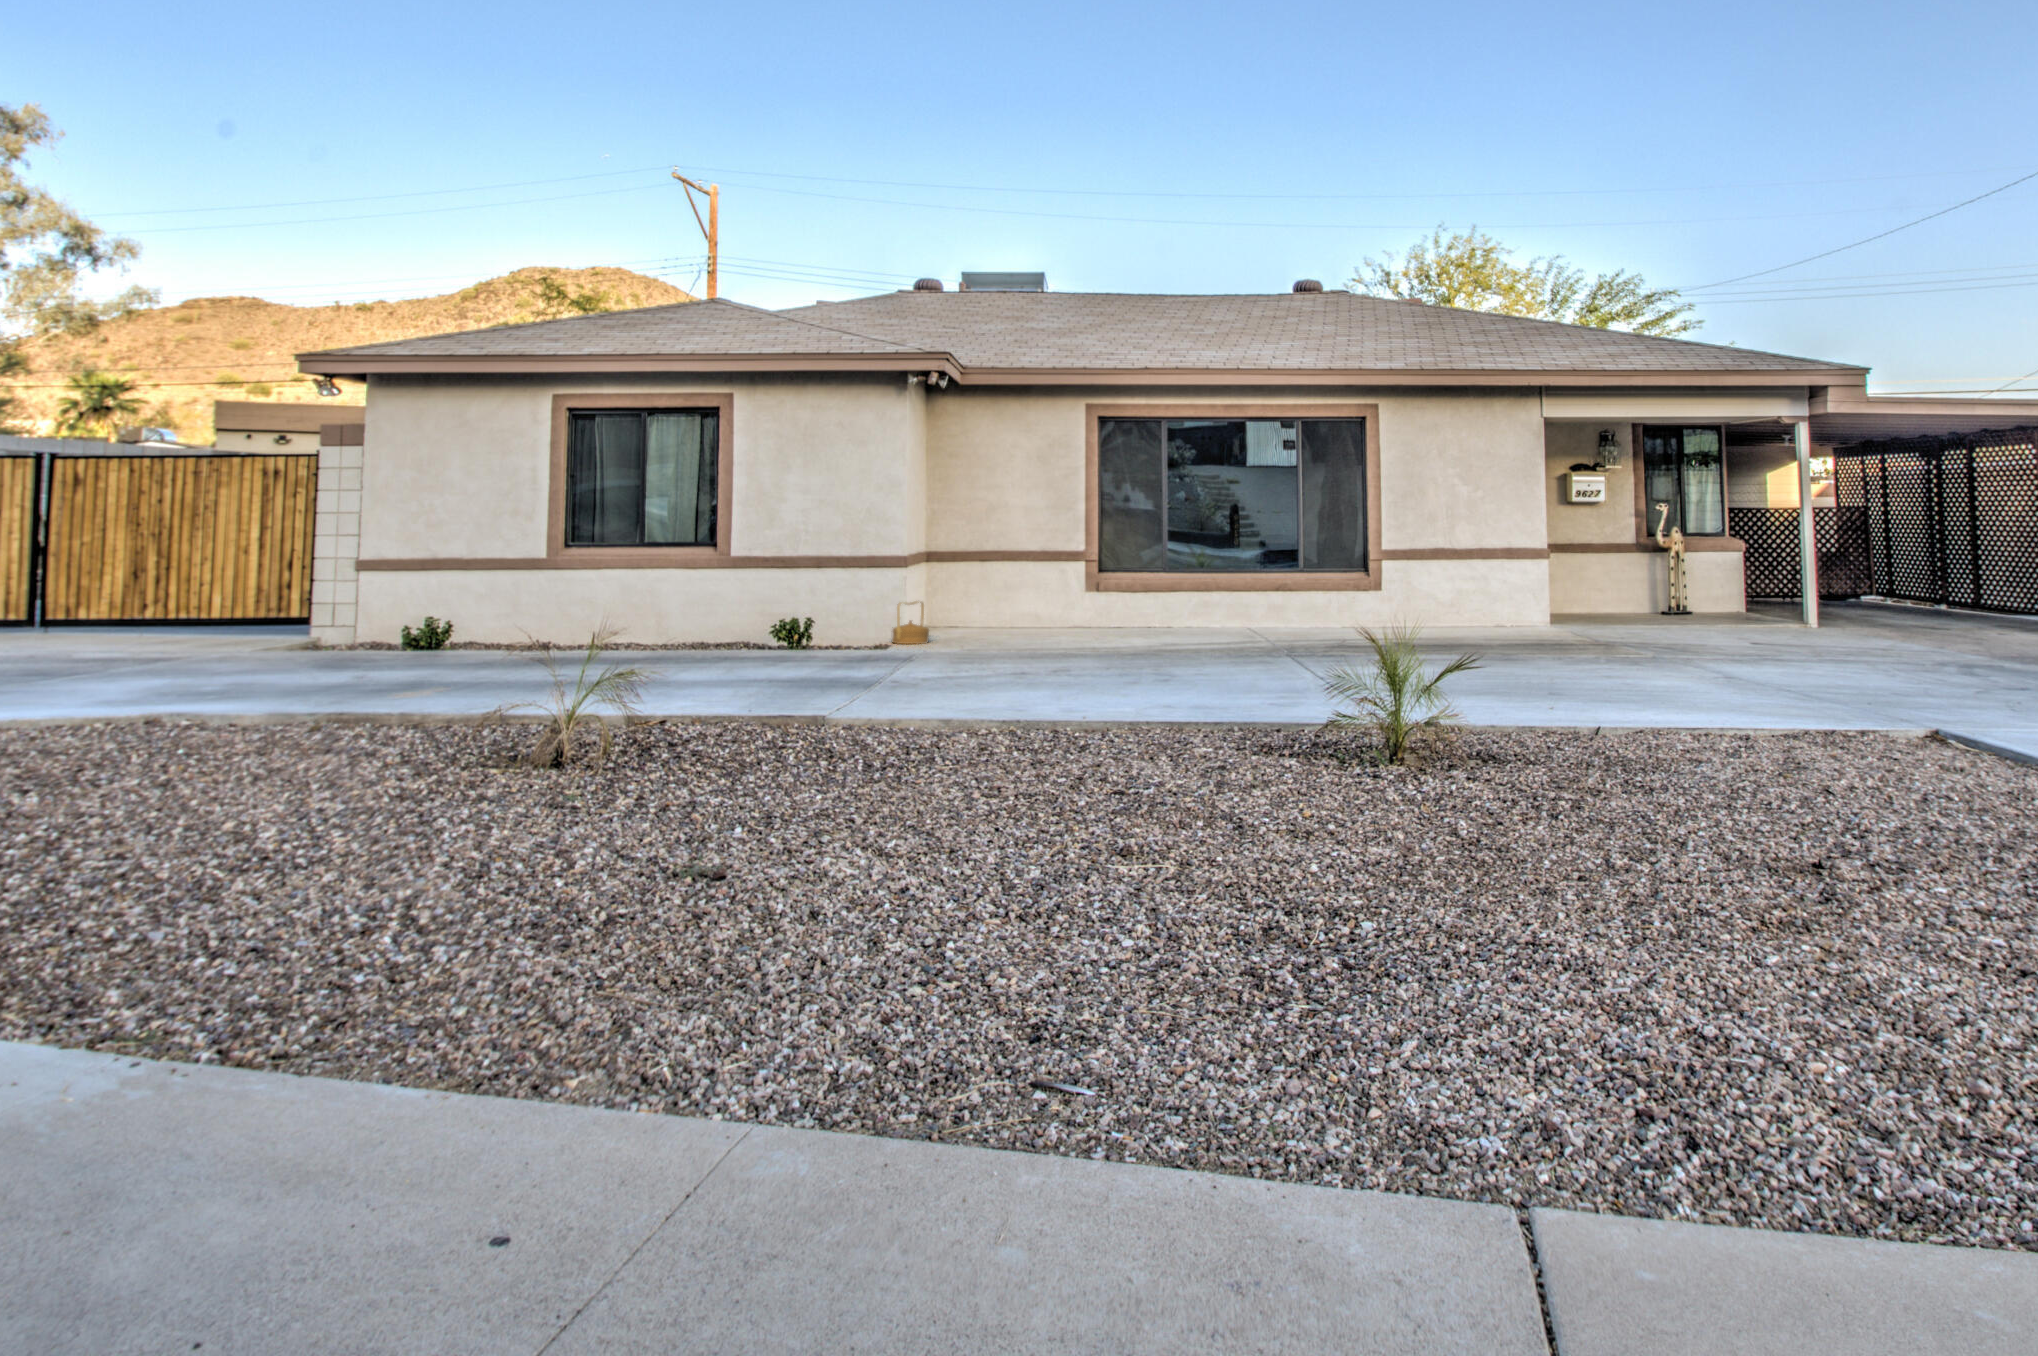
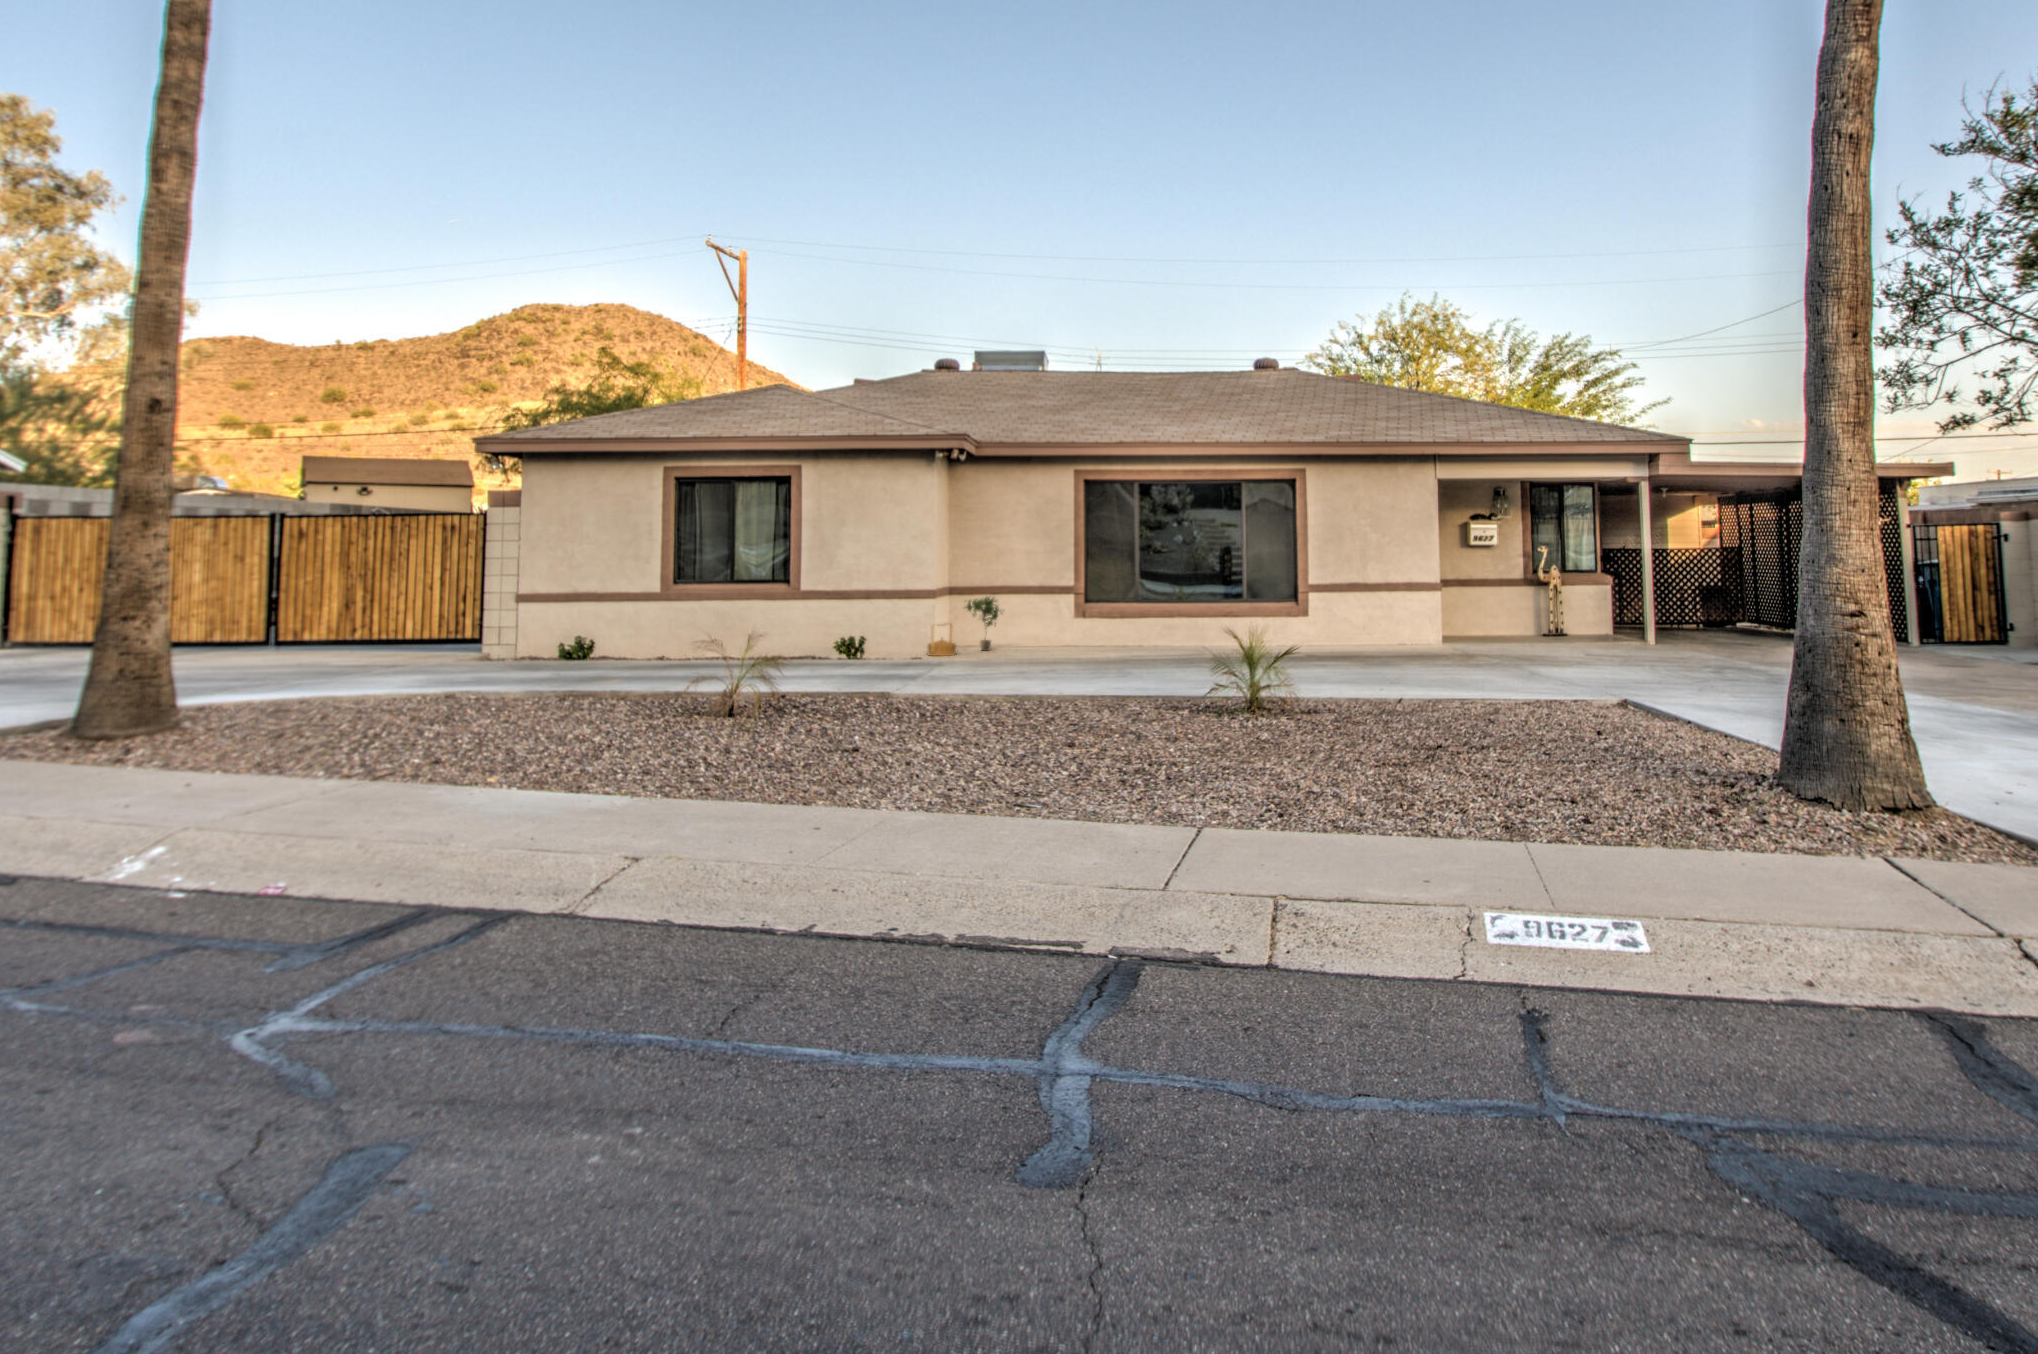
potted plant: none [938,566,992,637] -> present [966,597,999,651]

